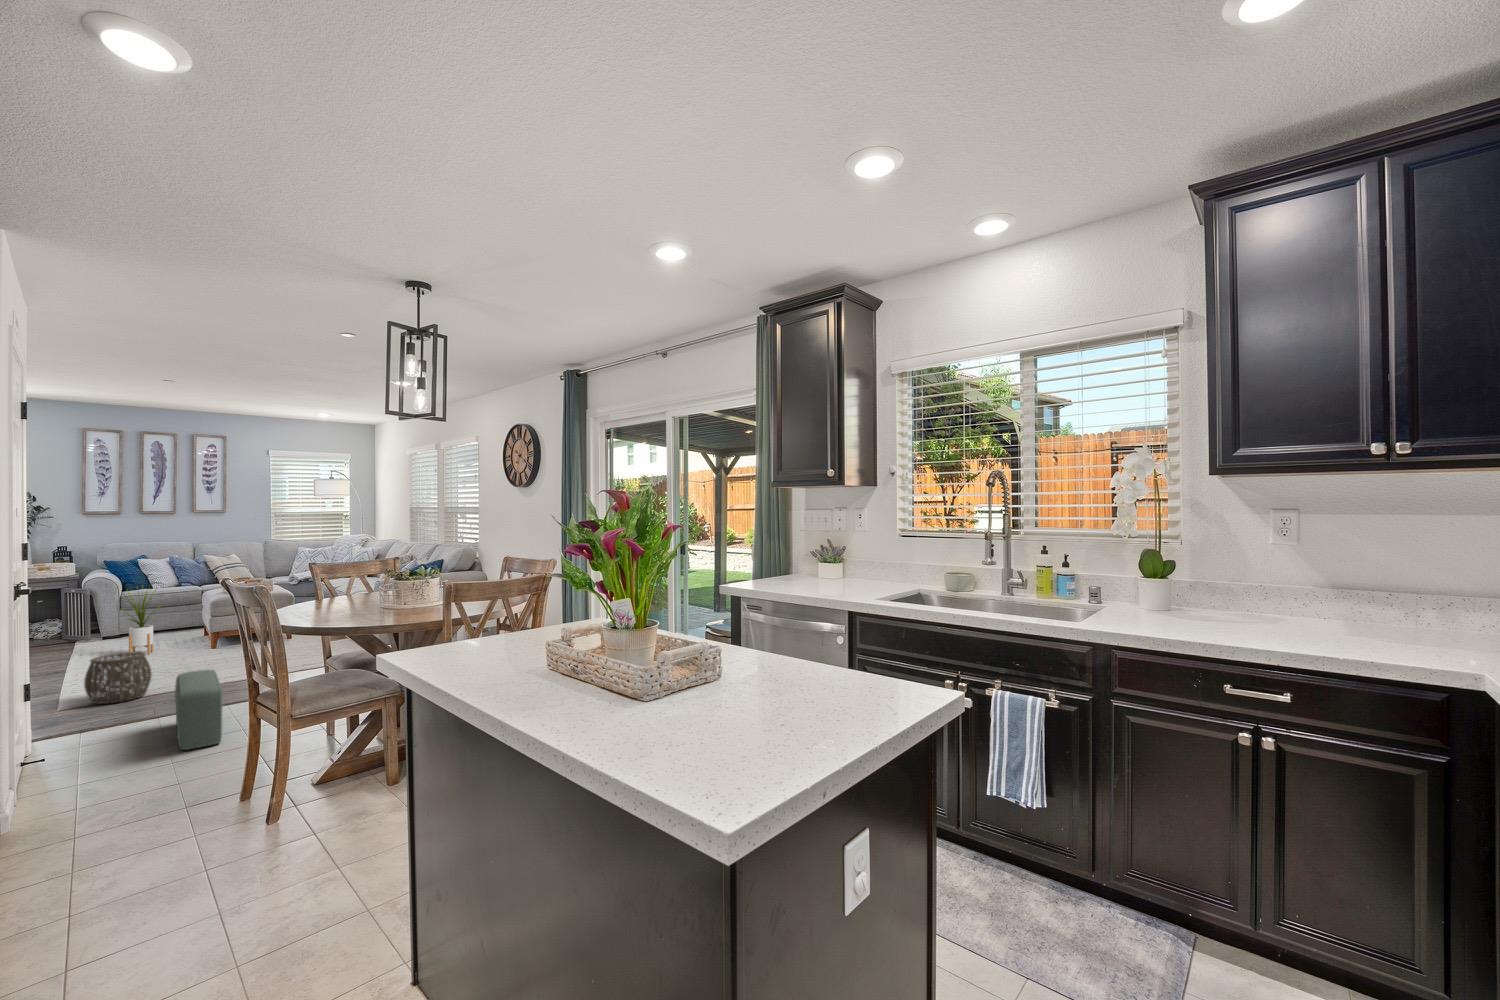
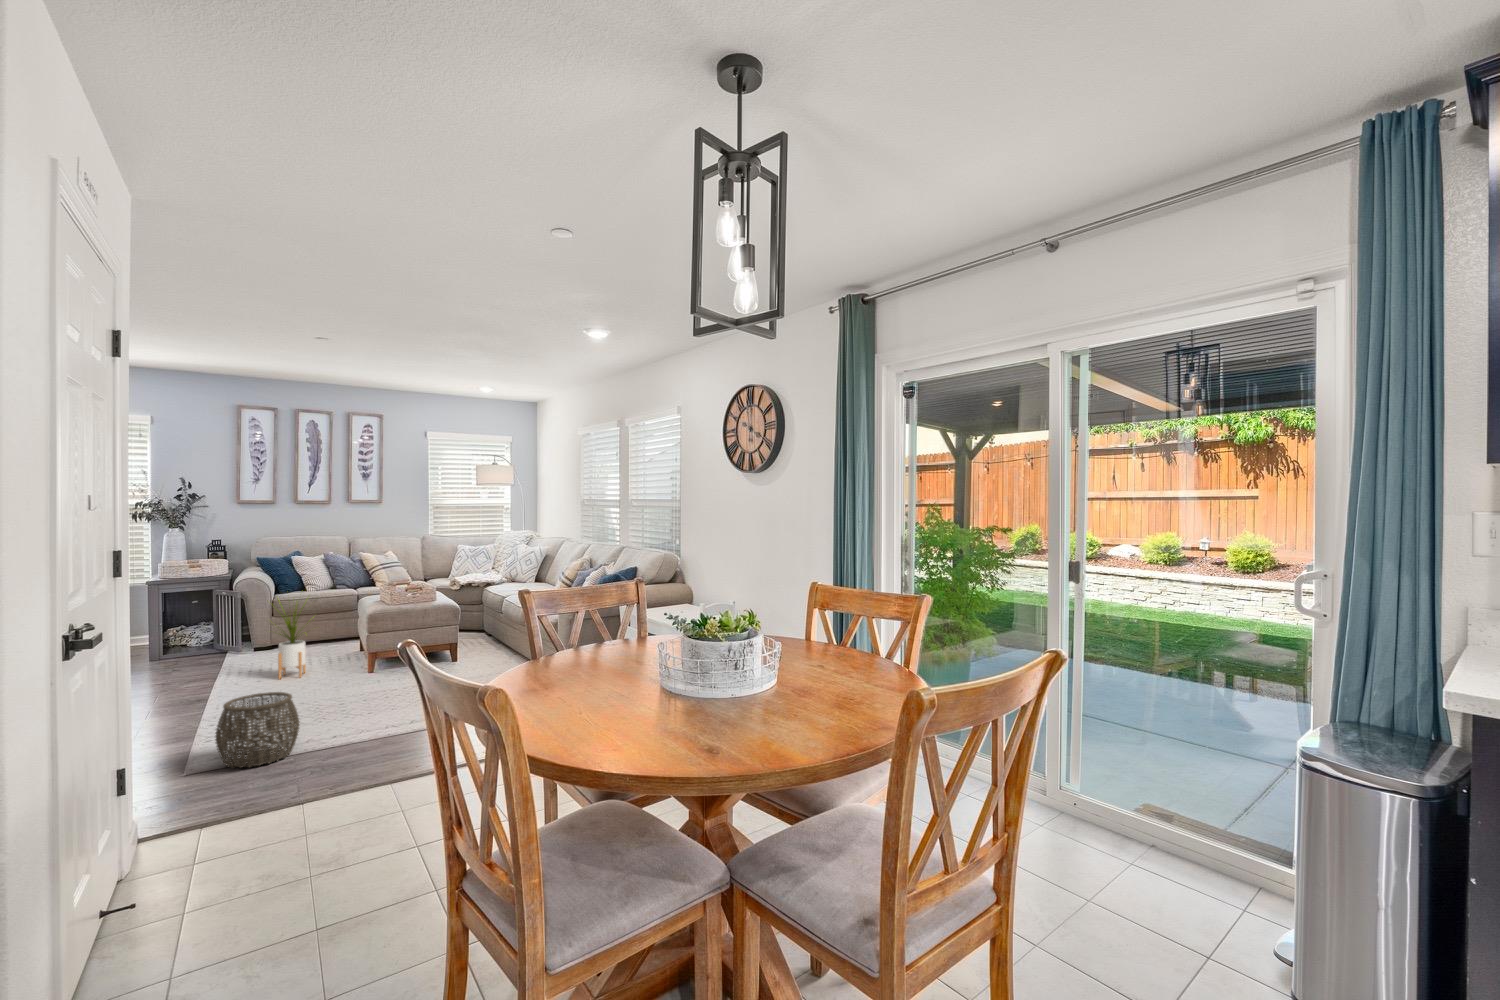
pouf: present [175,670,223,750] -> none [328,740,395,894]

